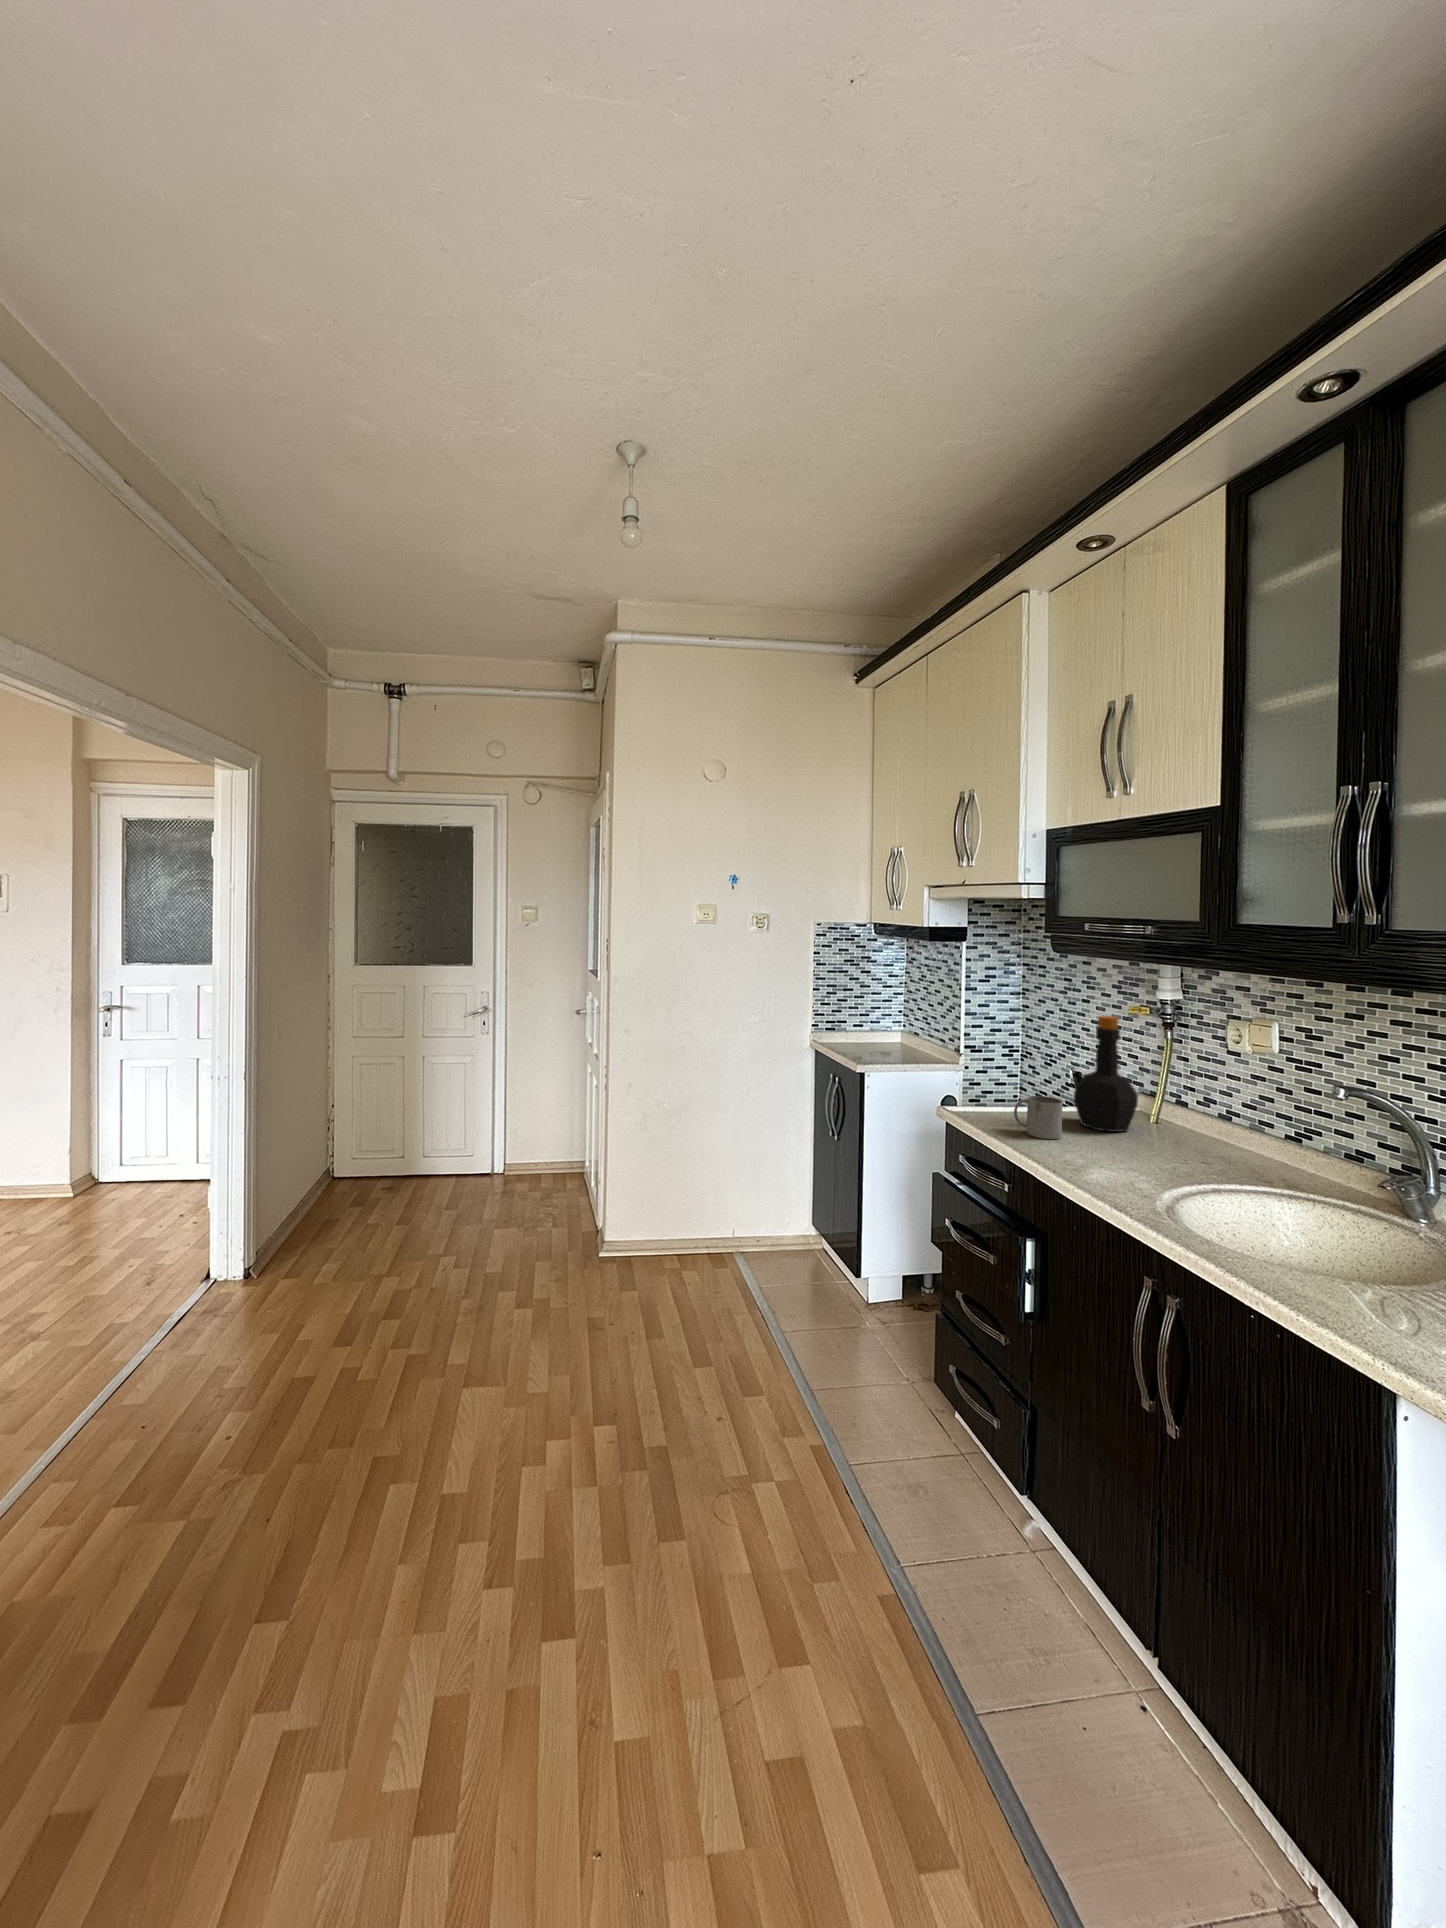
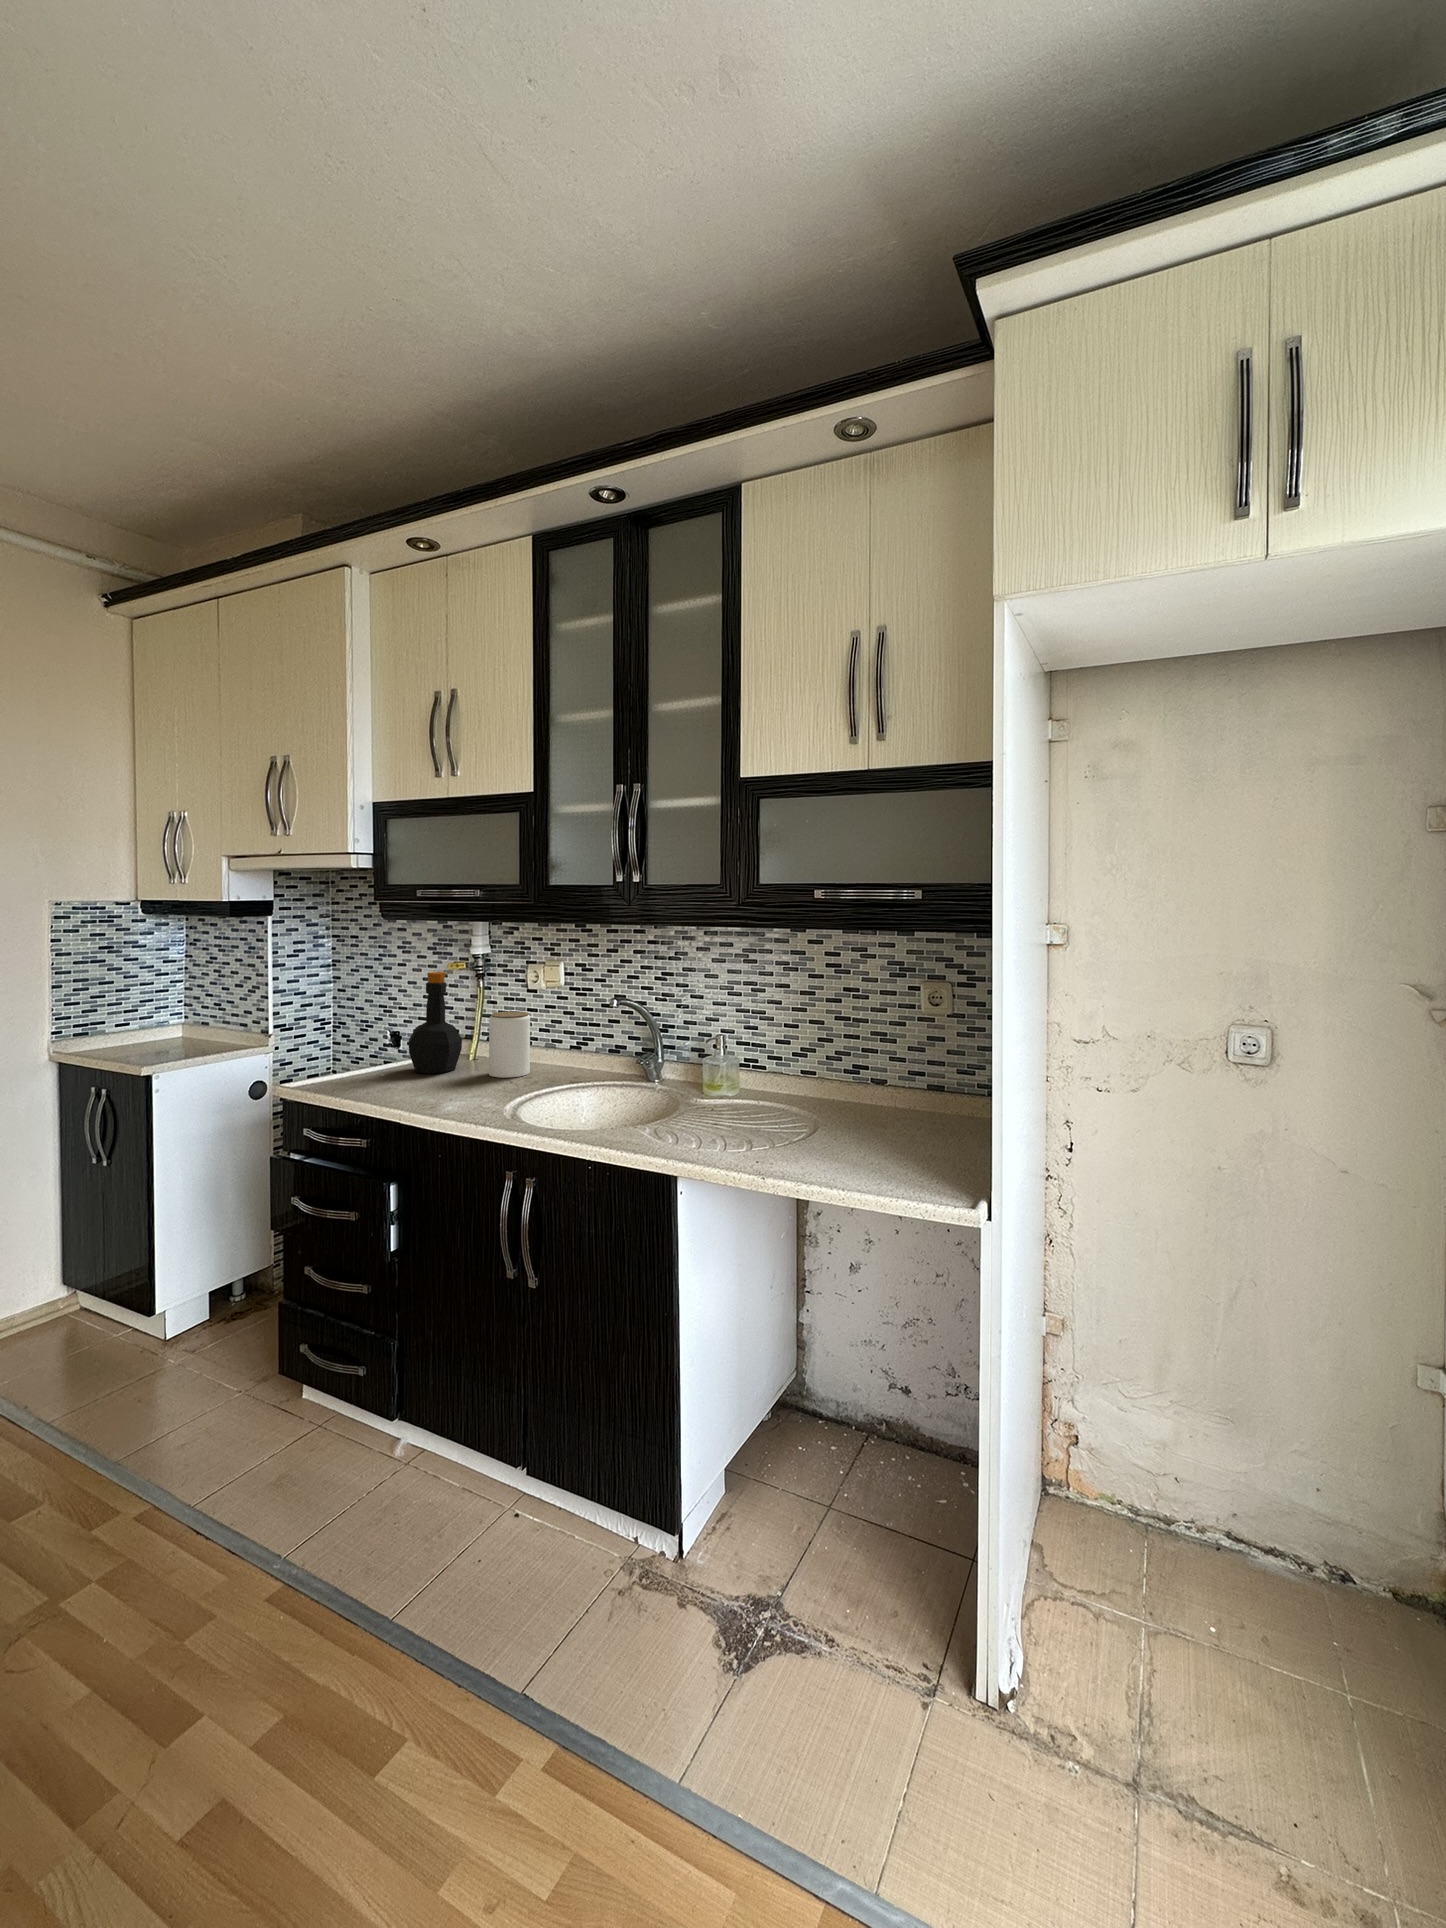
jar: none [1166,1074,1223,1159] -> present [489,1011,530,1078]
mug: present [1014,1096,1063,1139] -> none [358,1051,404,1089]

